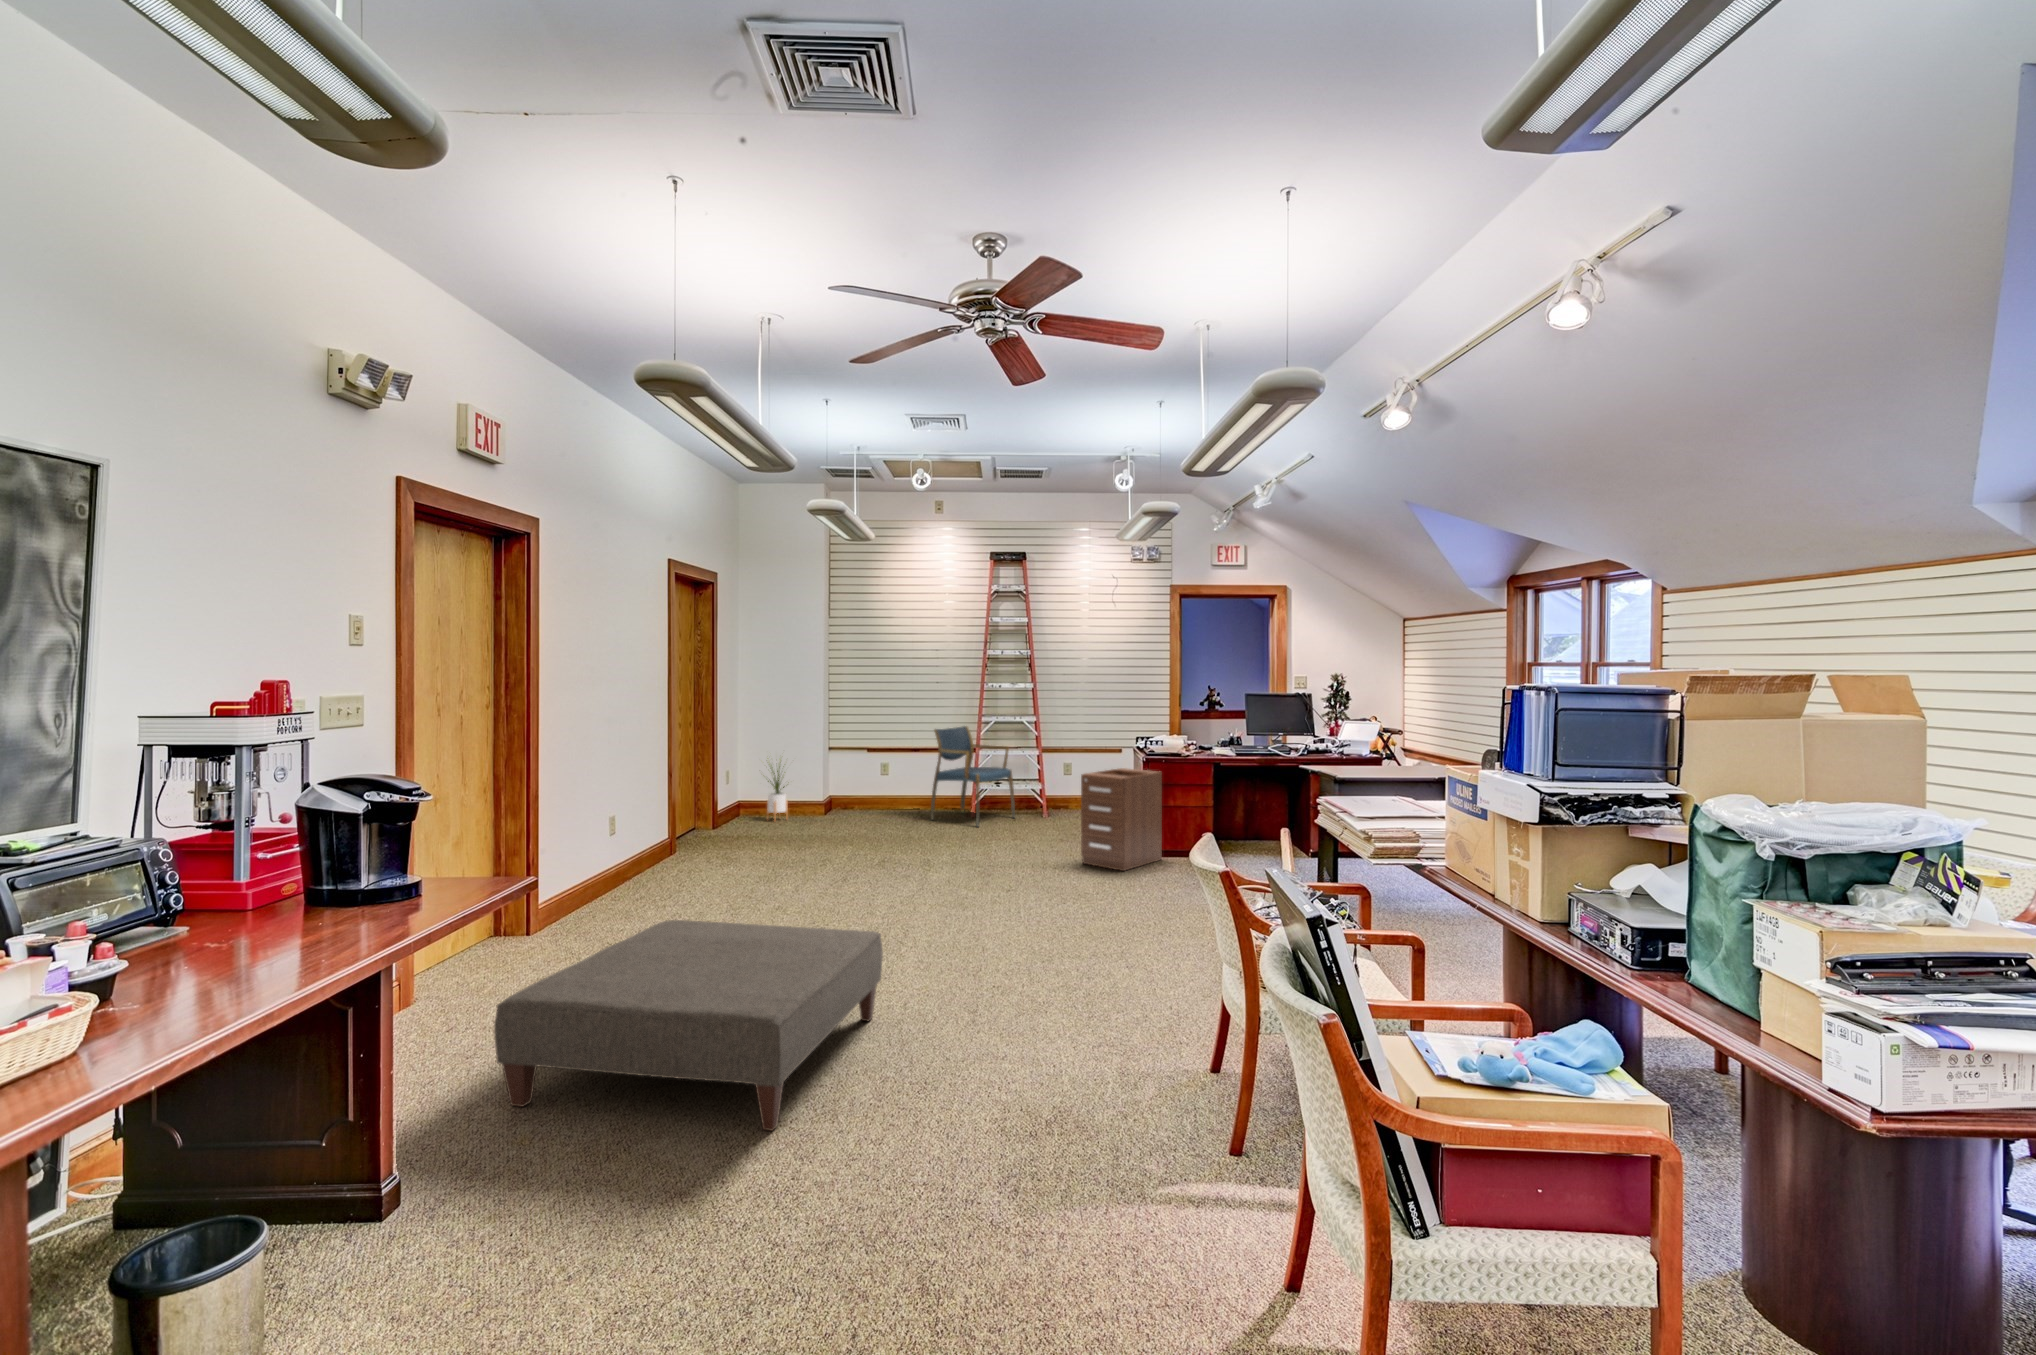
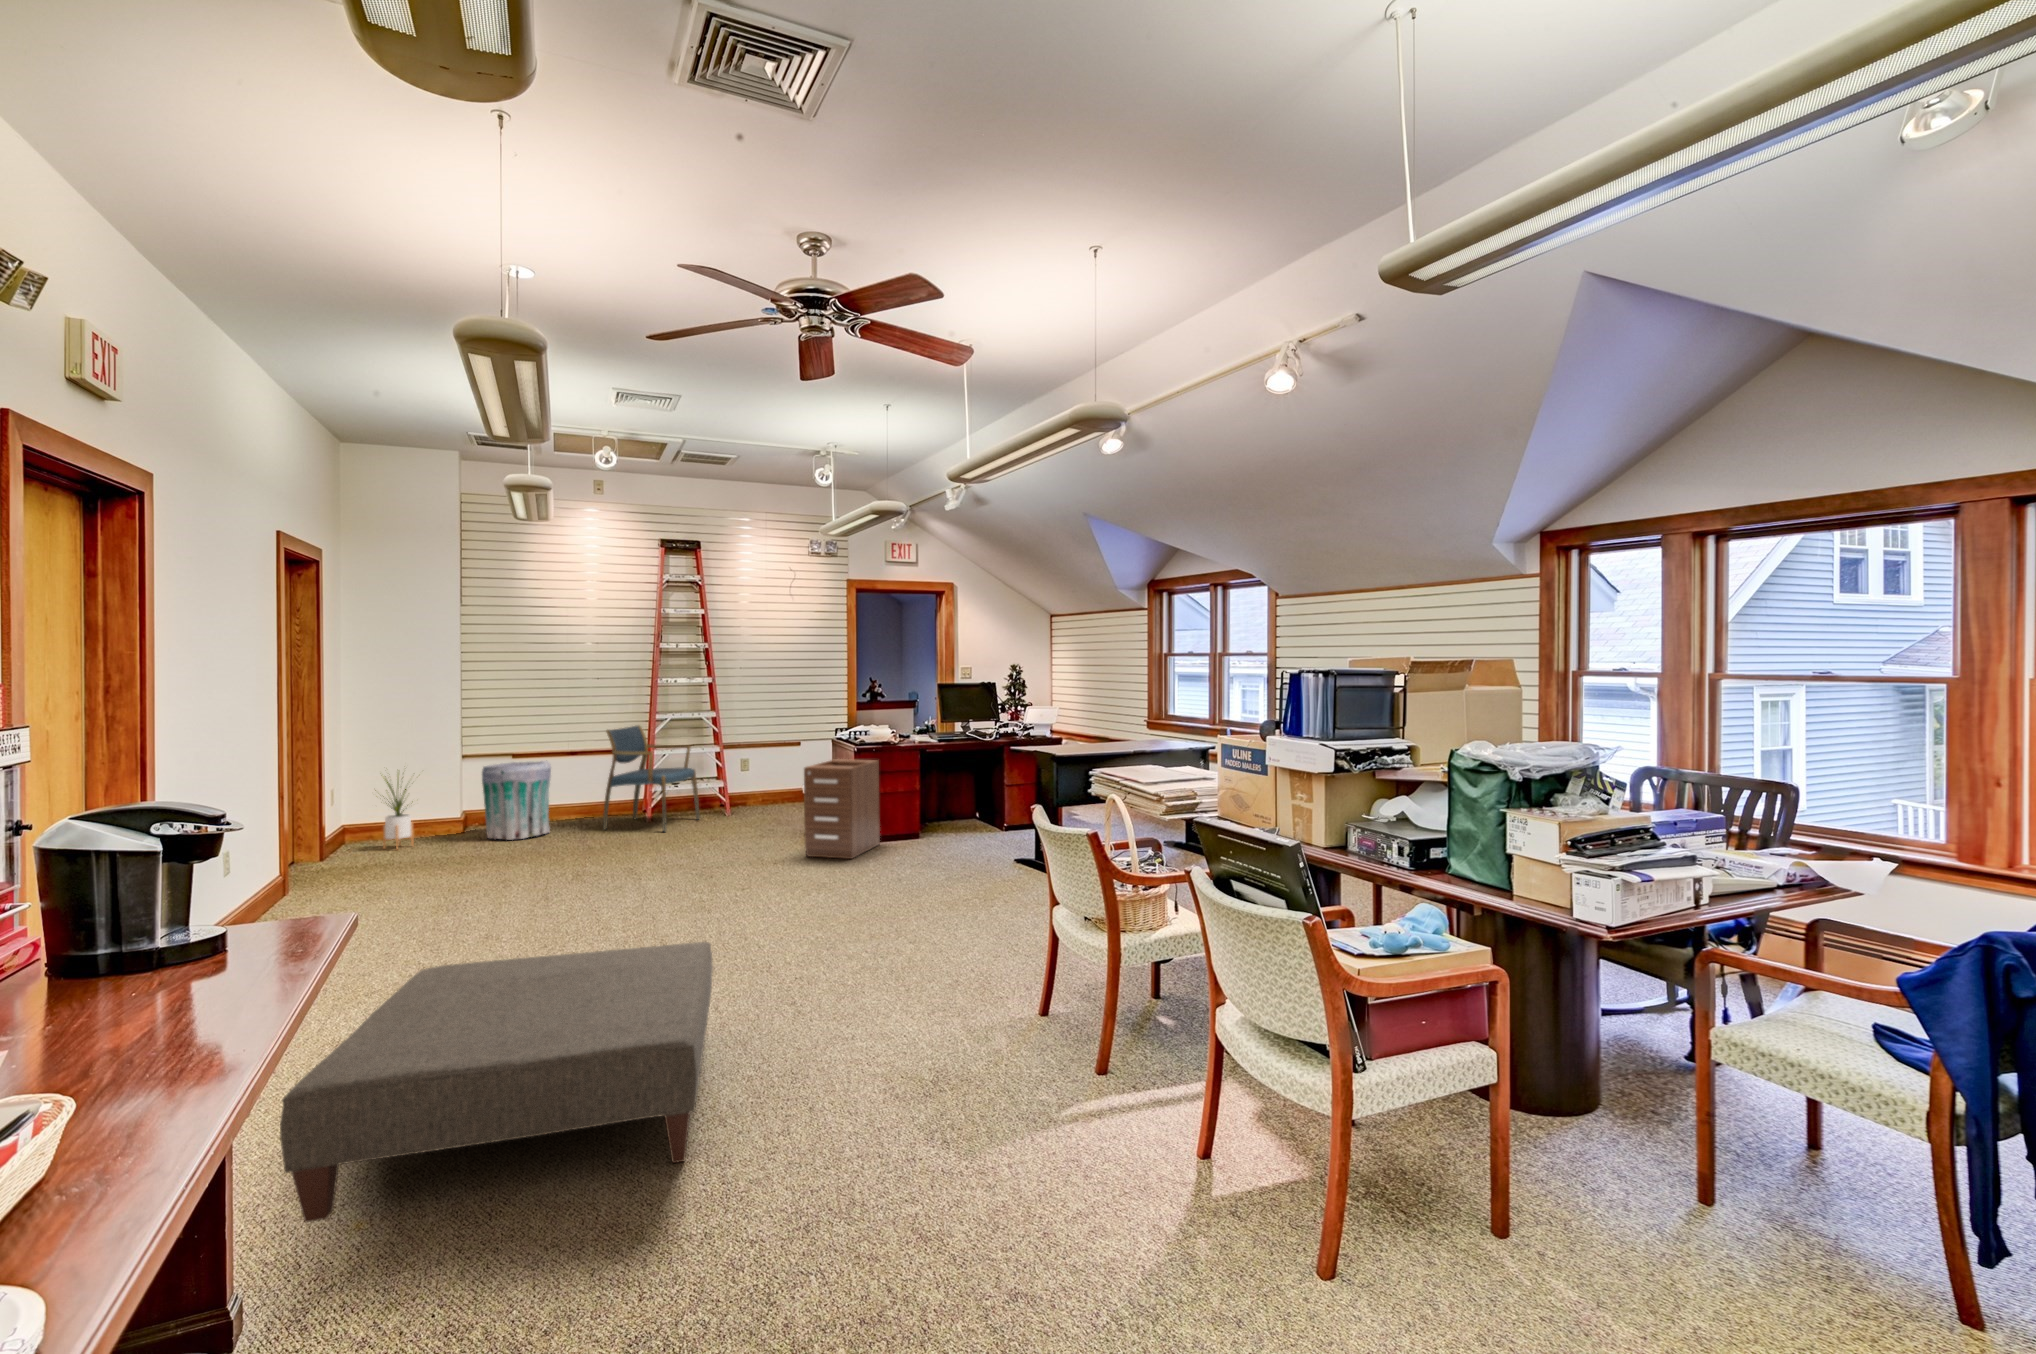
trash can: none [838,754,892,822] -> present [482,761,551,840]

